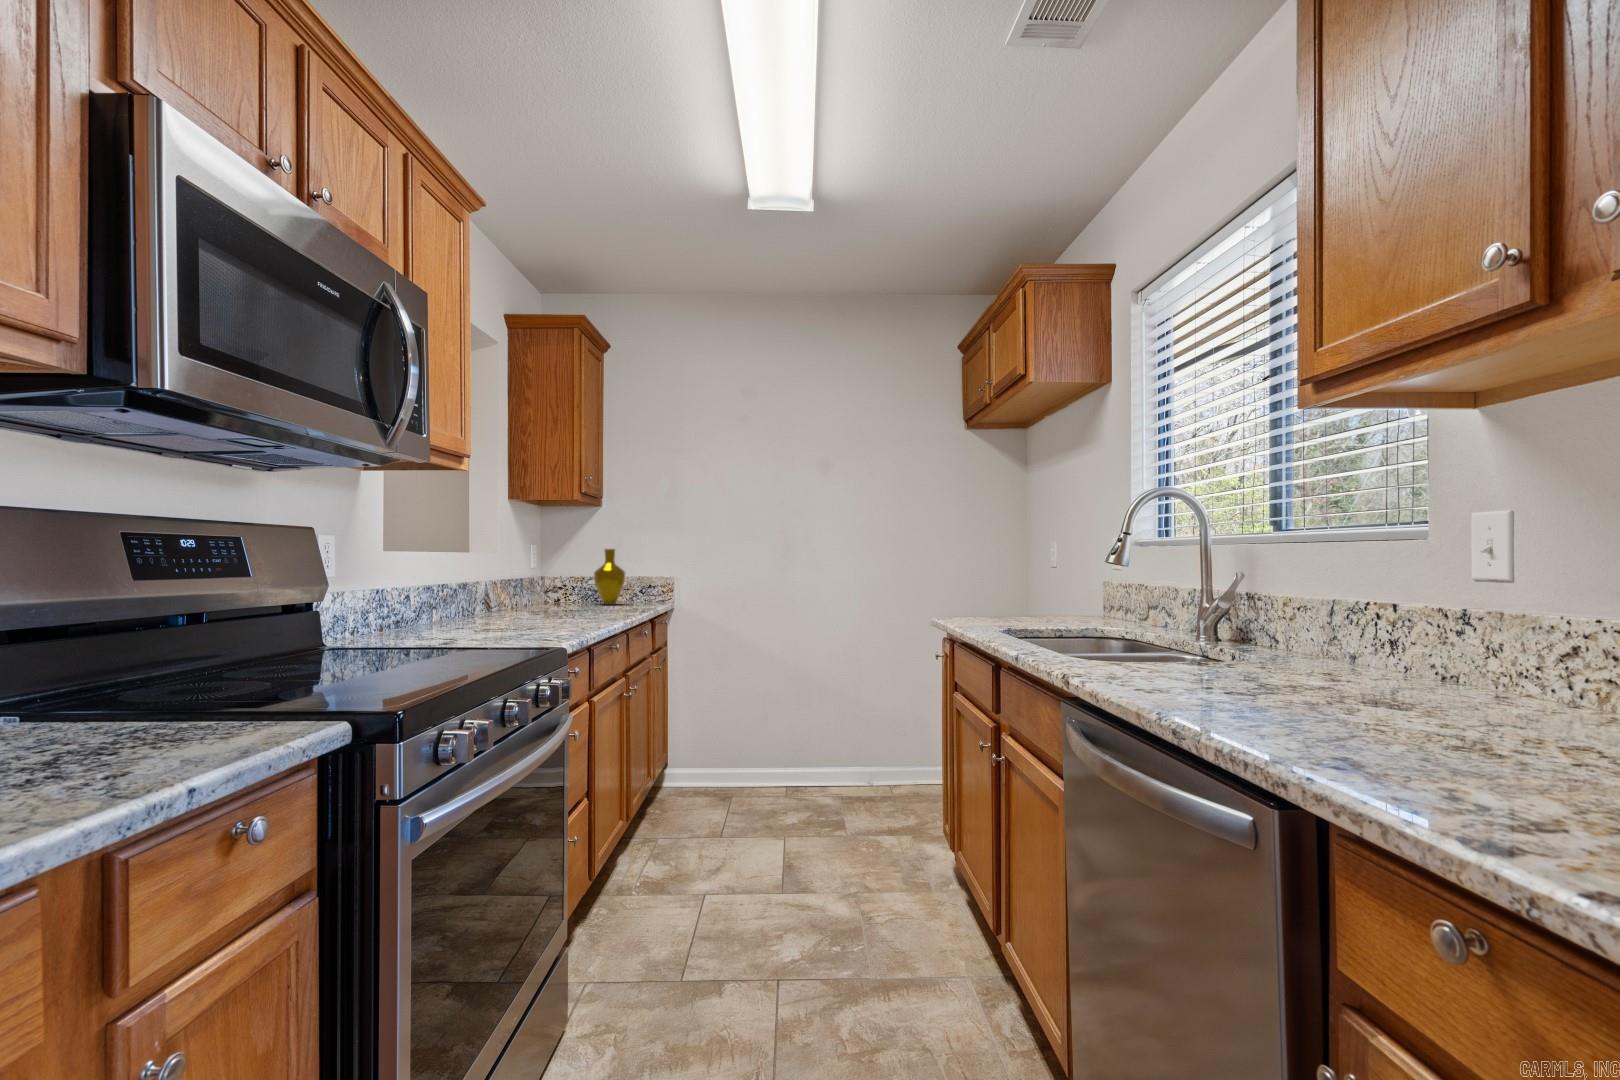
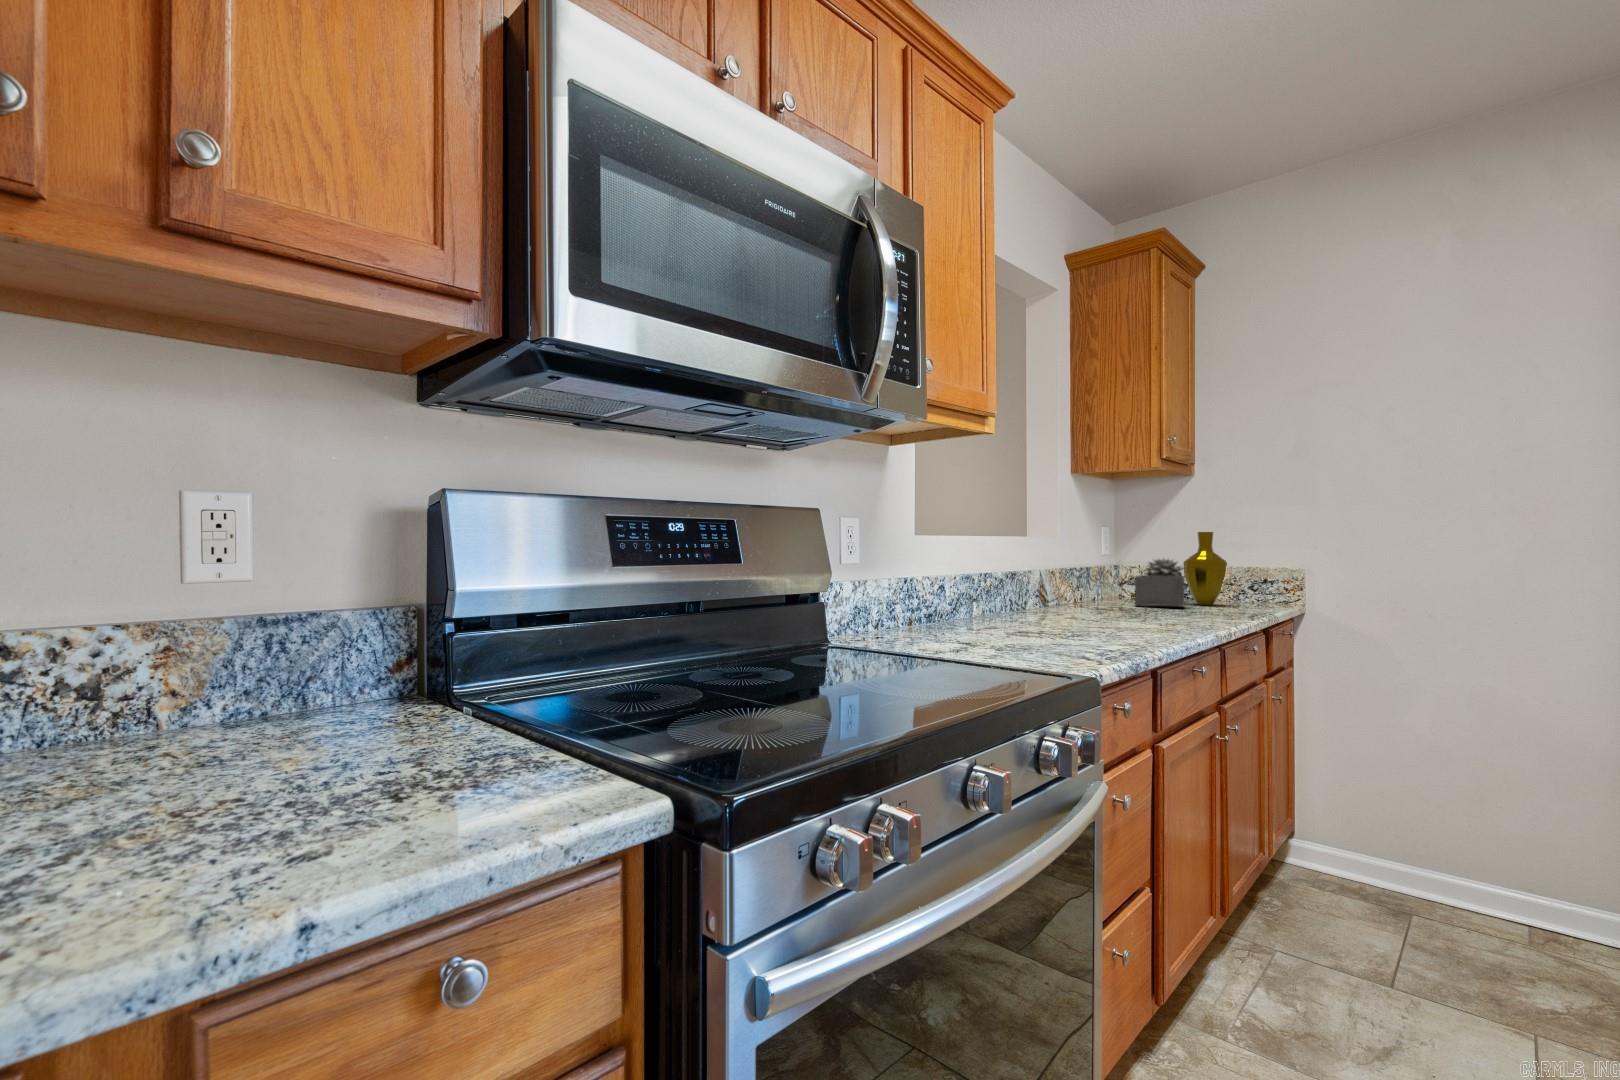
succulent plant: none [560,569,597,607] -> present [1135,558,1185,606]

